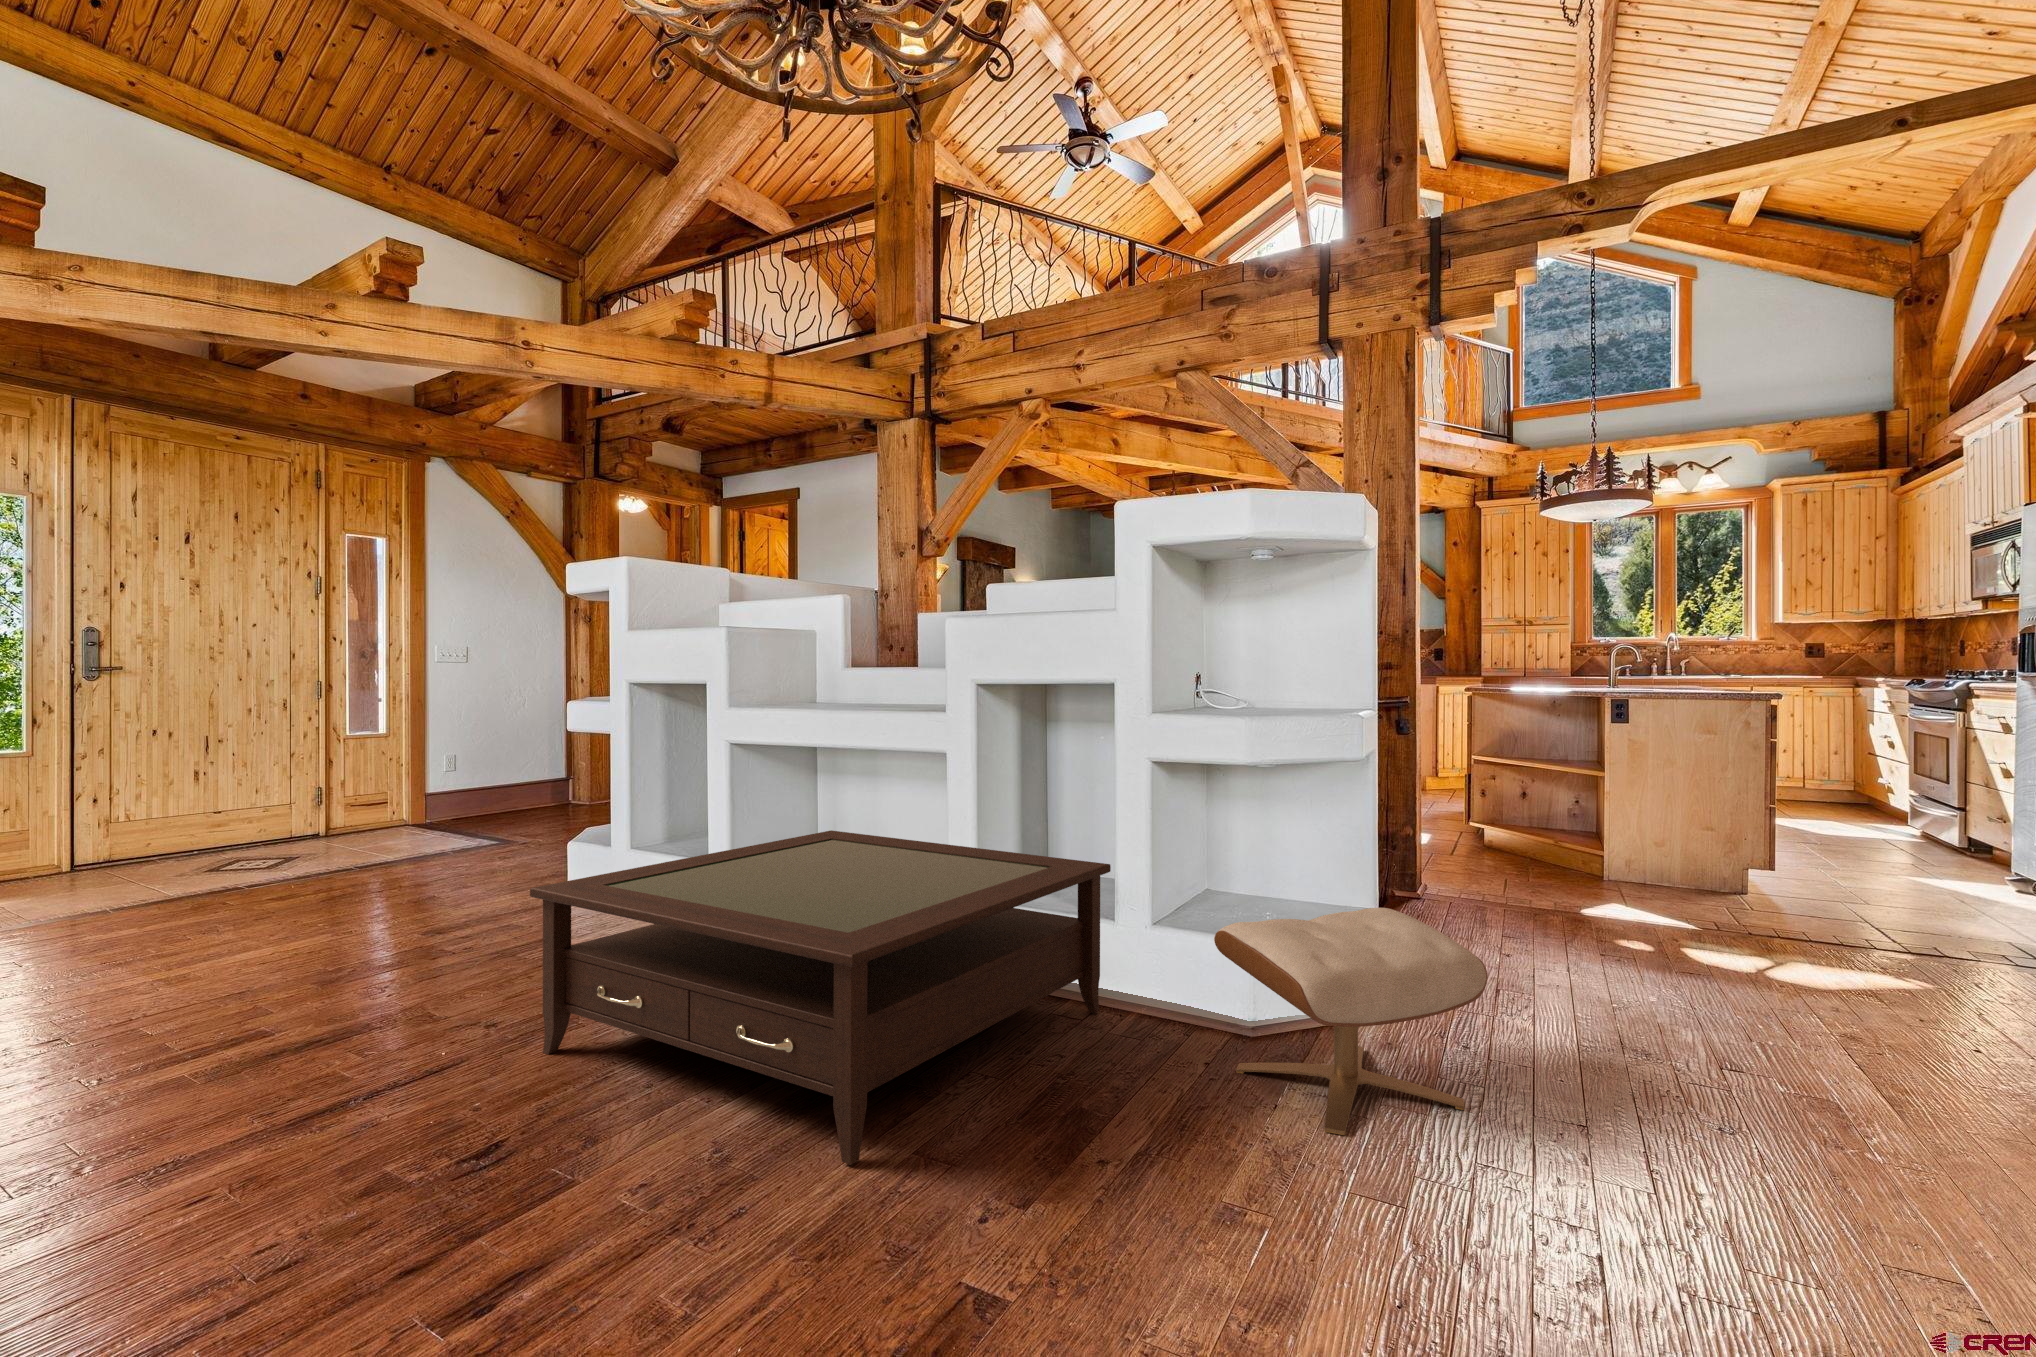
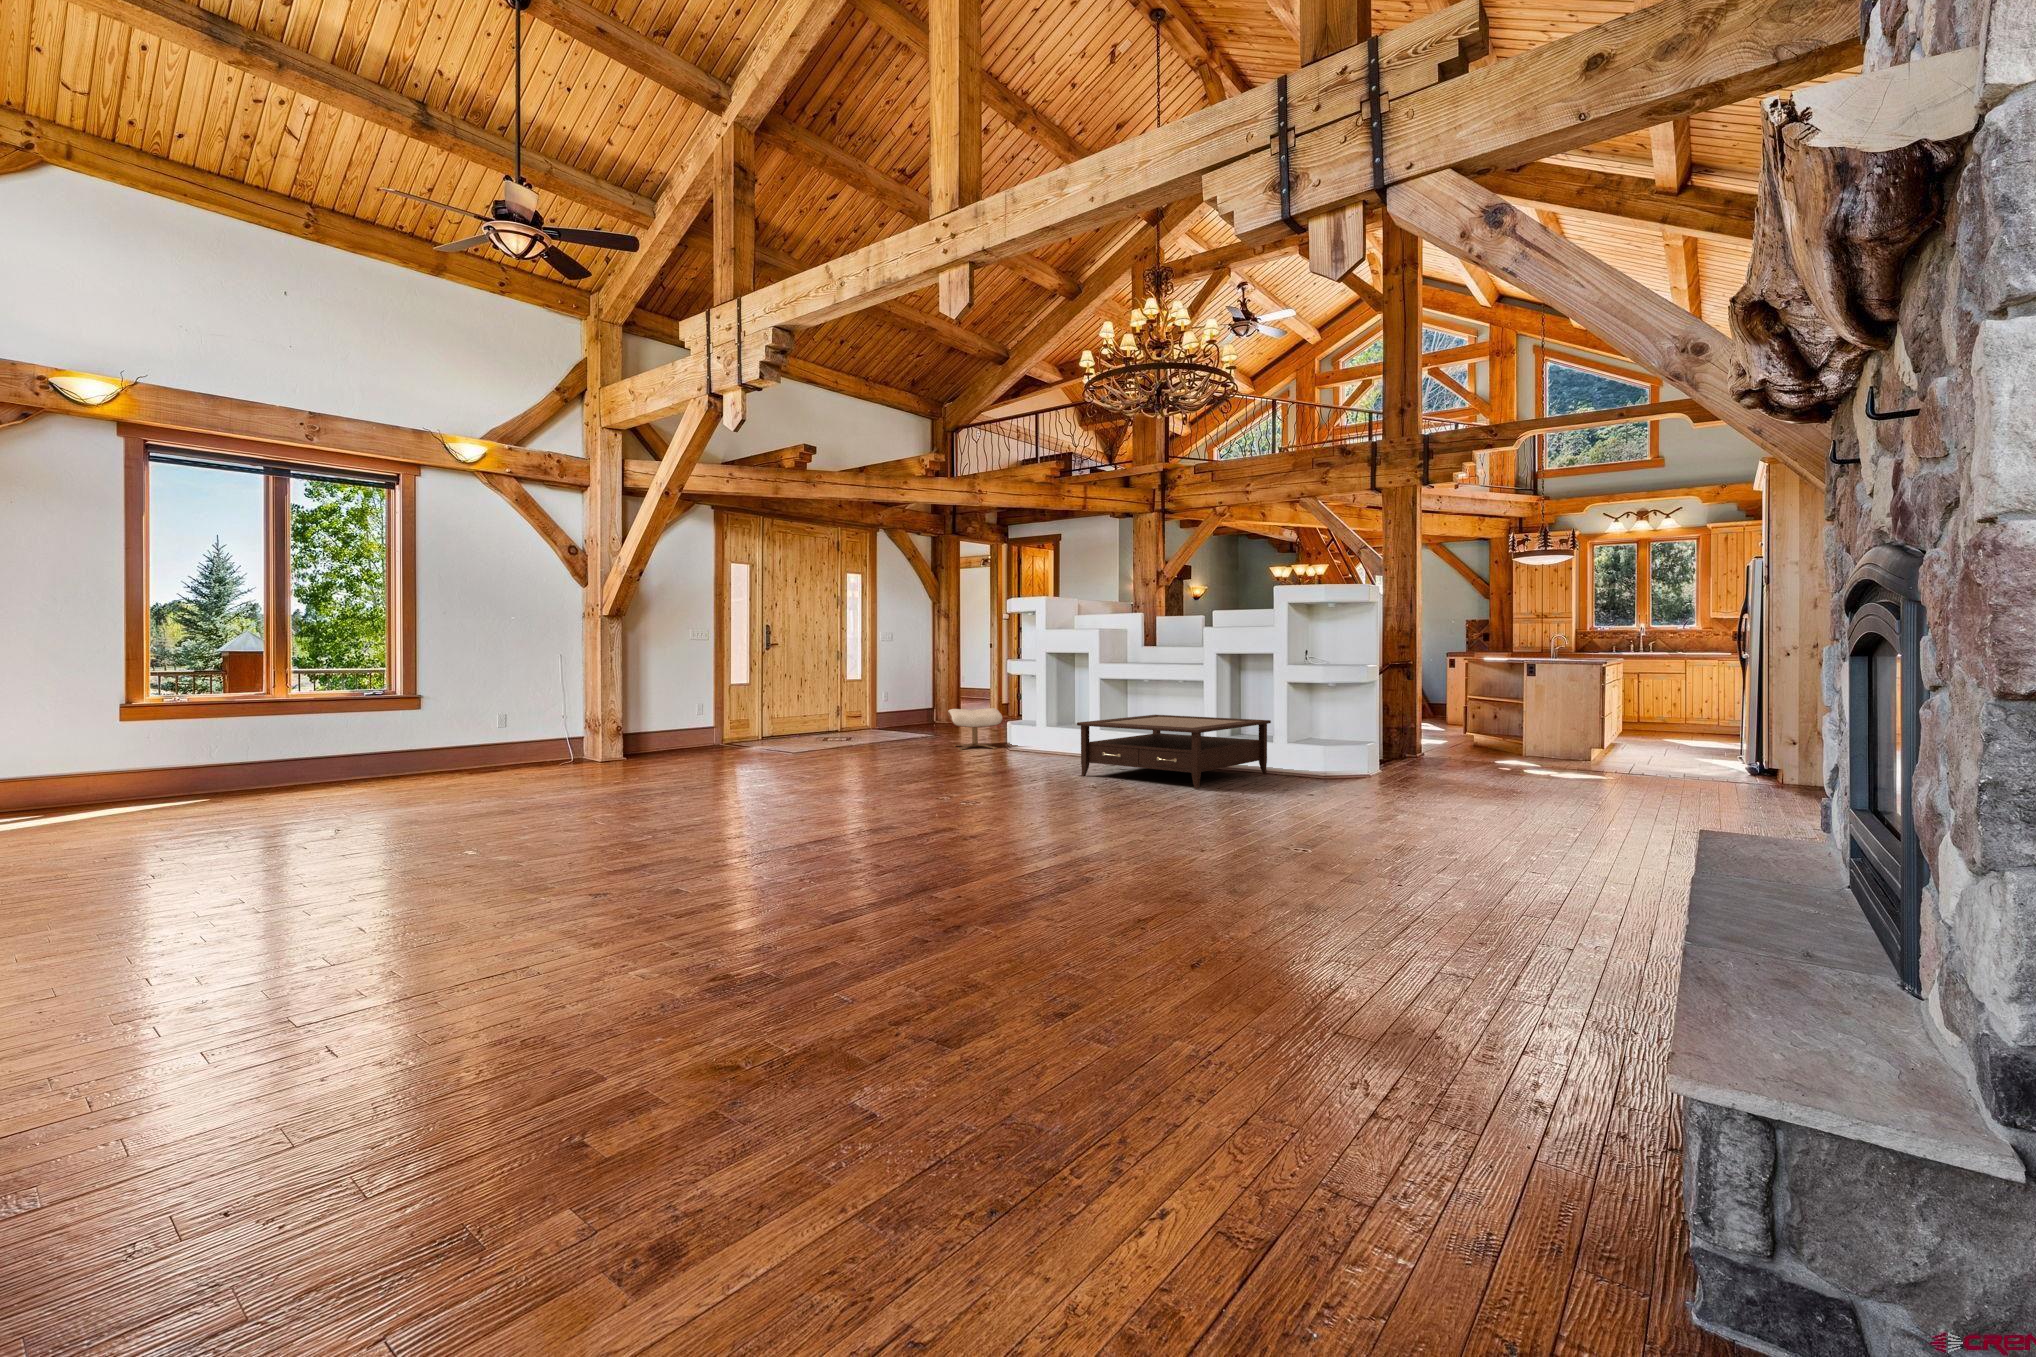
ottoman: present [1214,908,1488,1135] -> present [947,708,1003,750]

